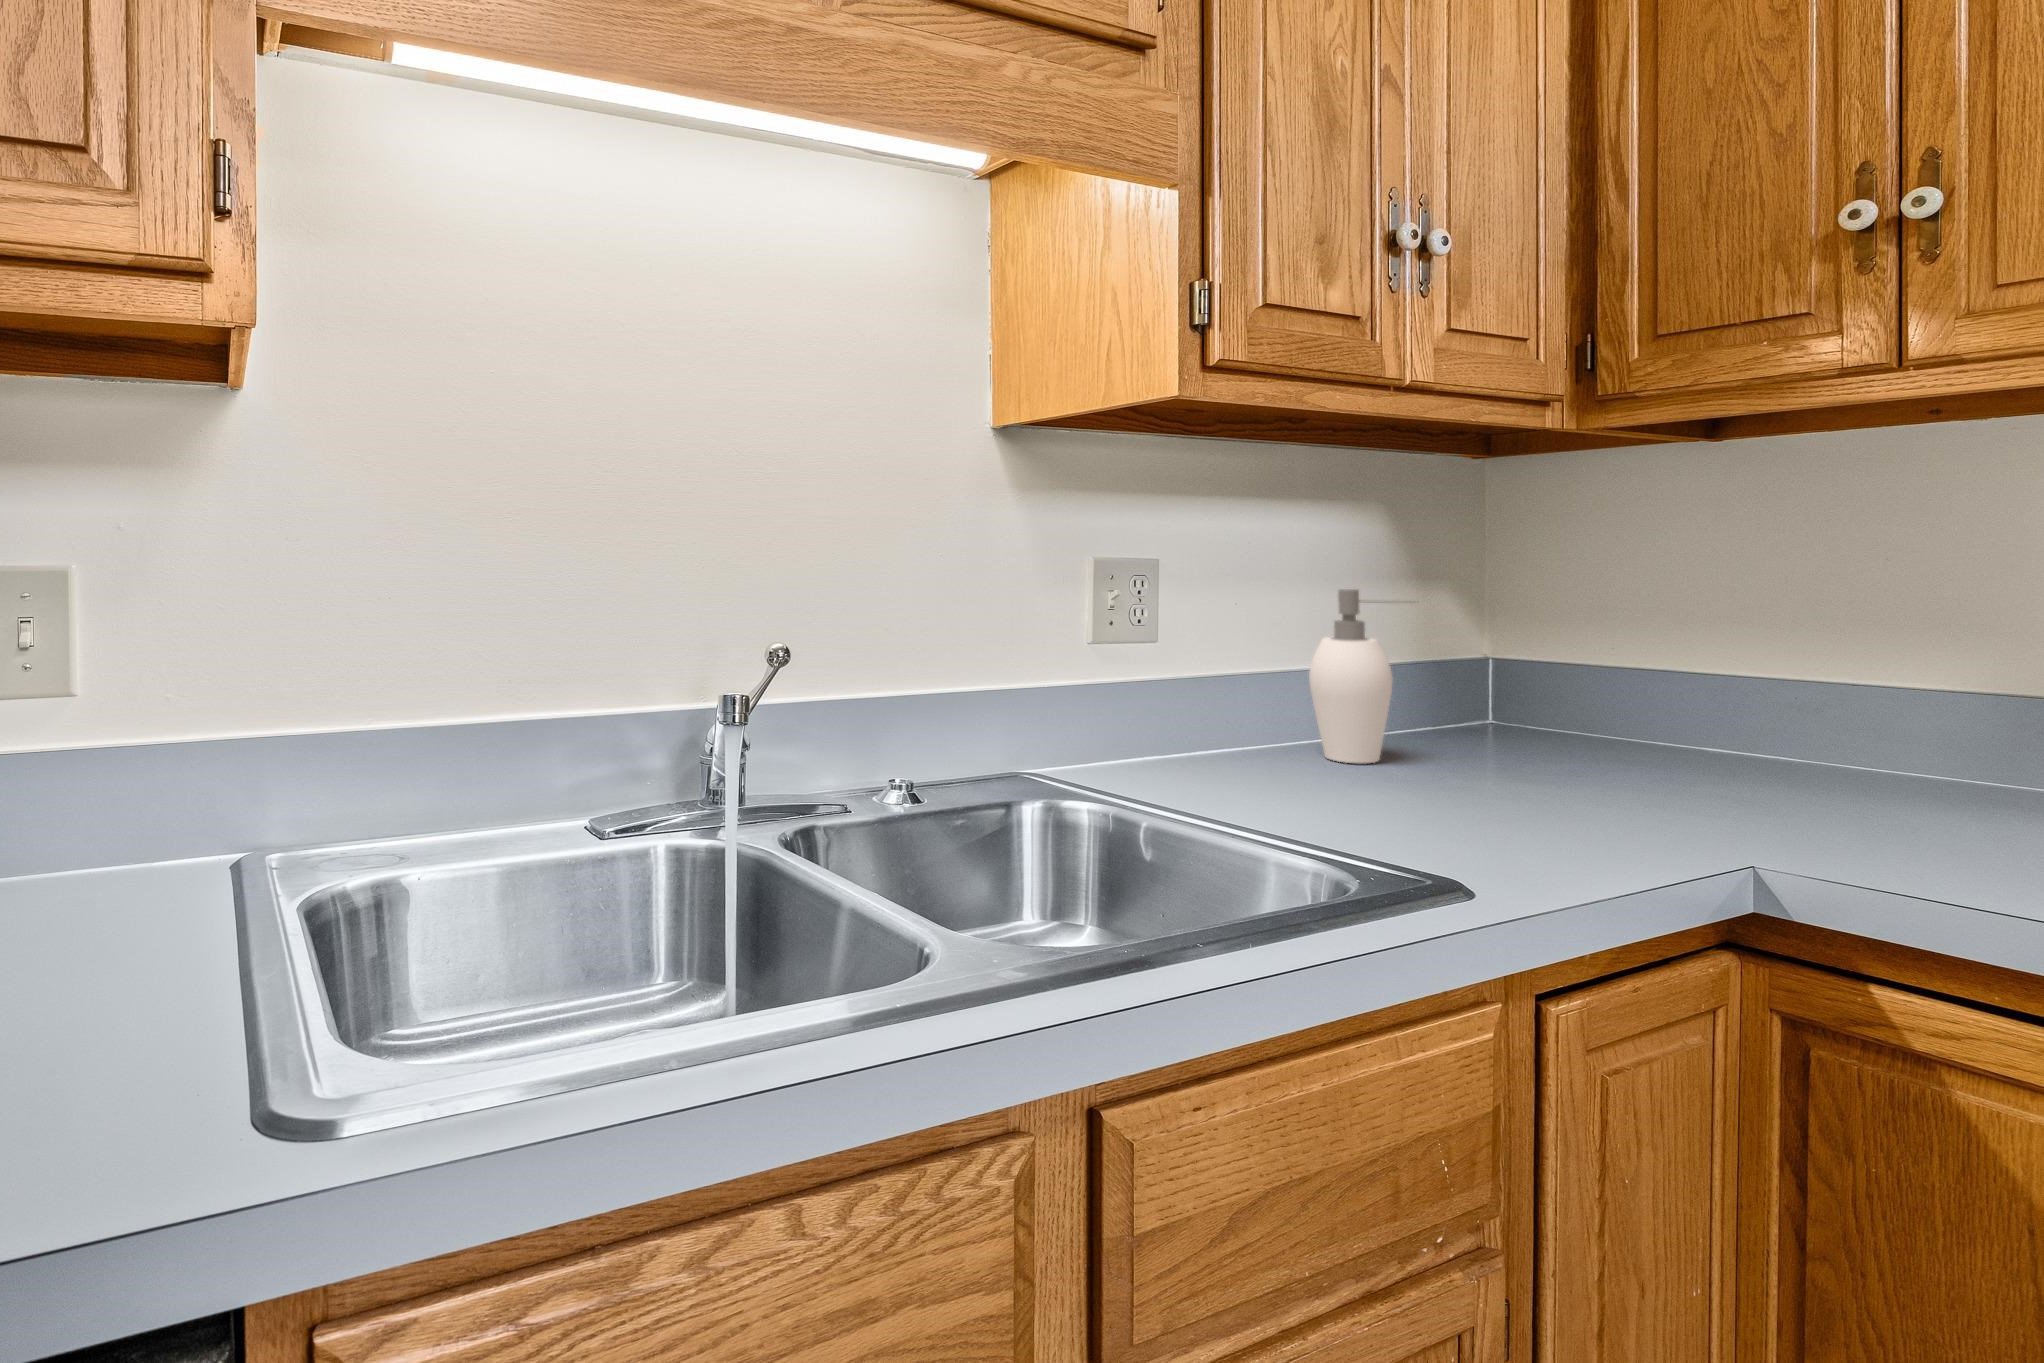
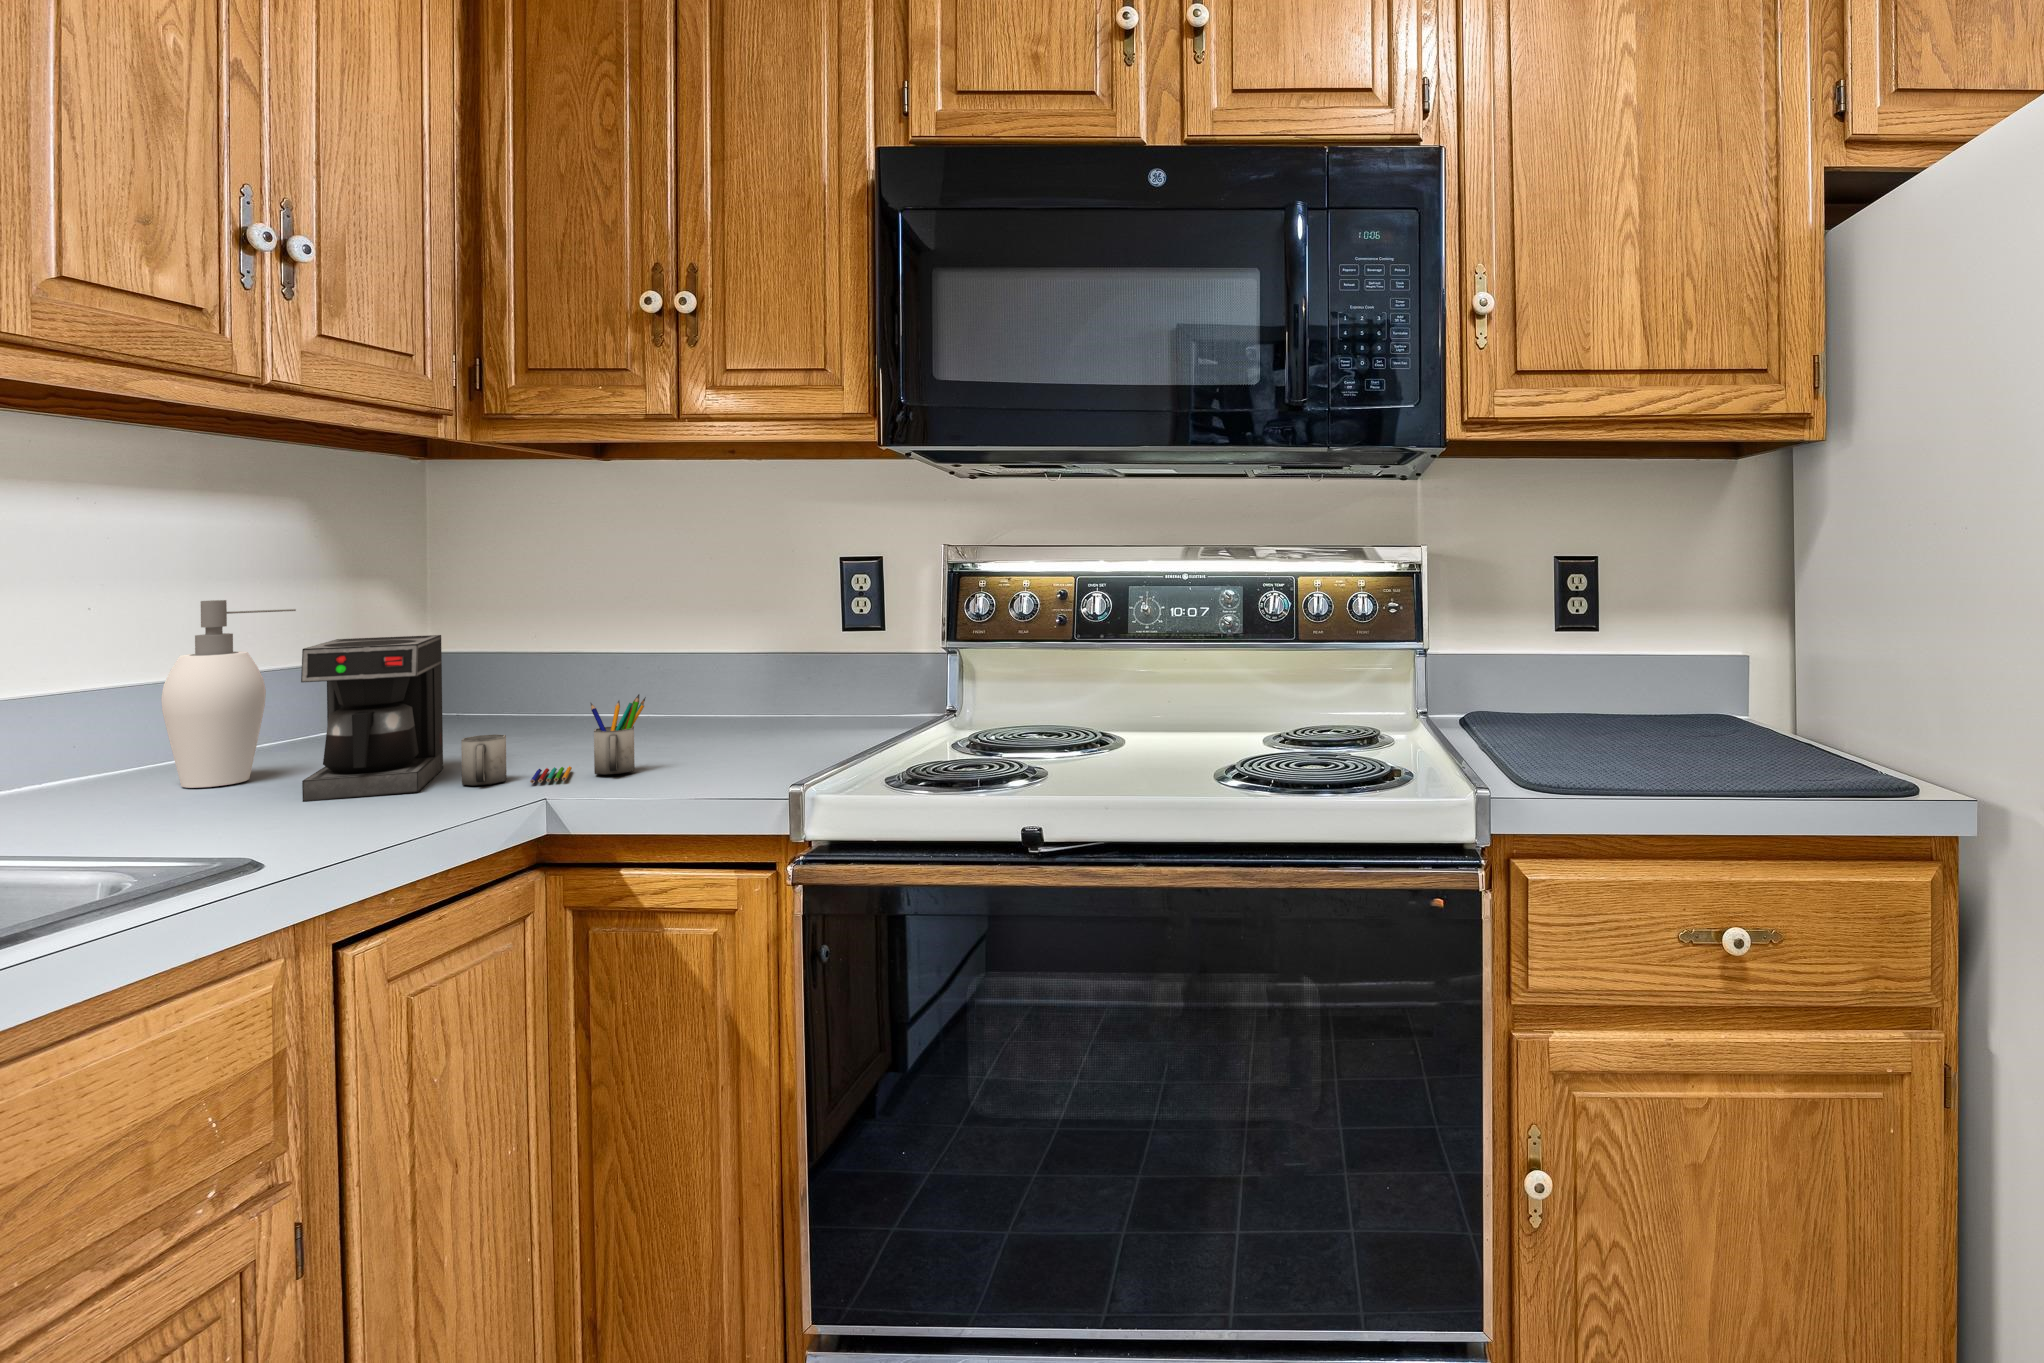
coffee maker: none [1443,634,1873,844] -> present [301,635,646,802]

